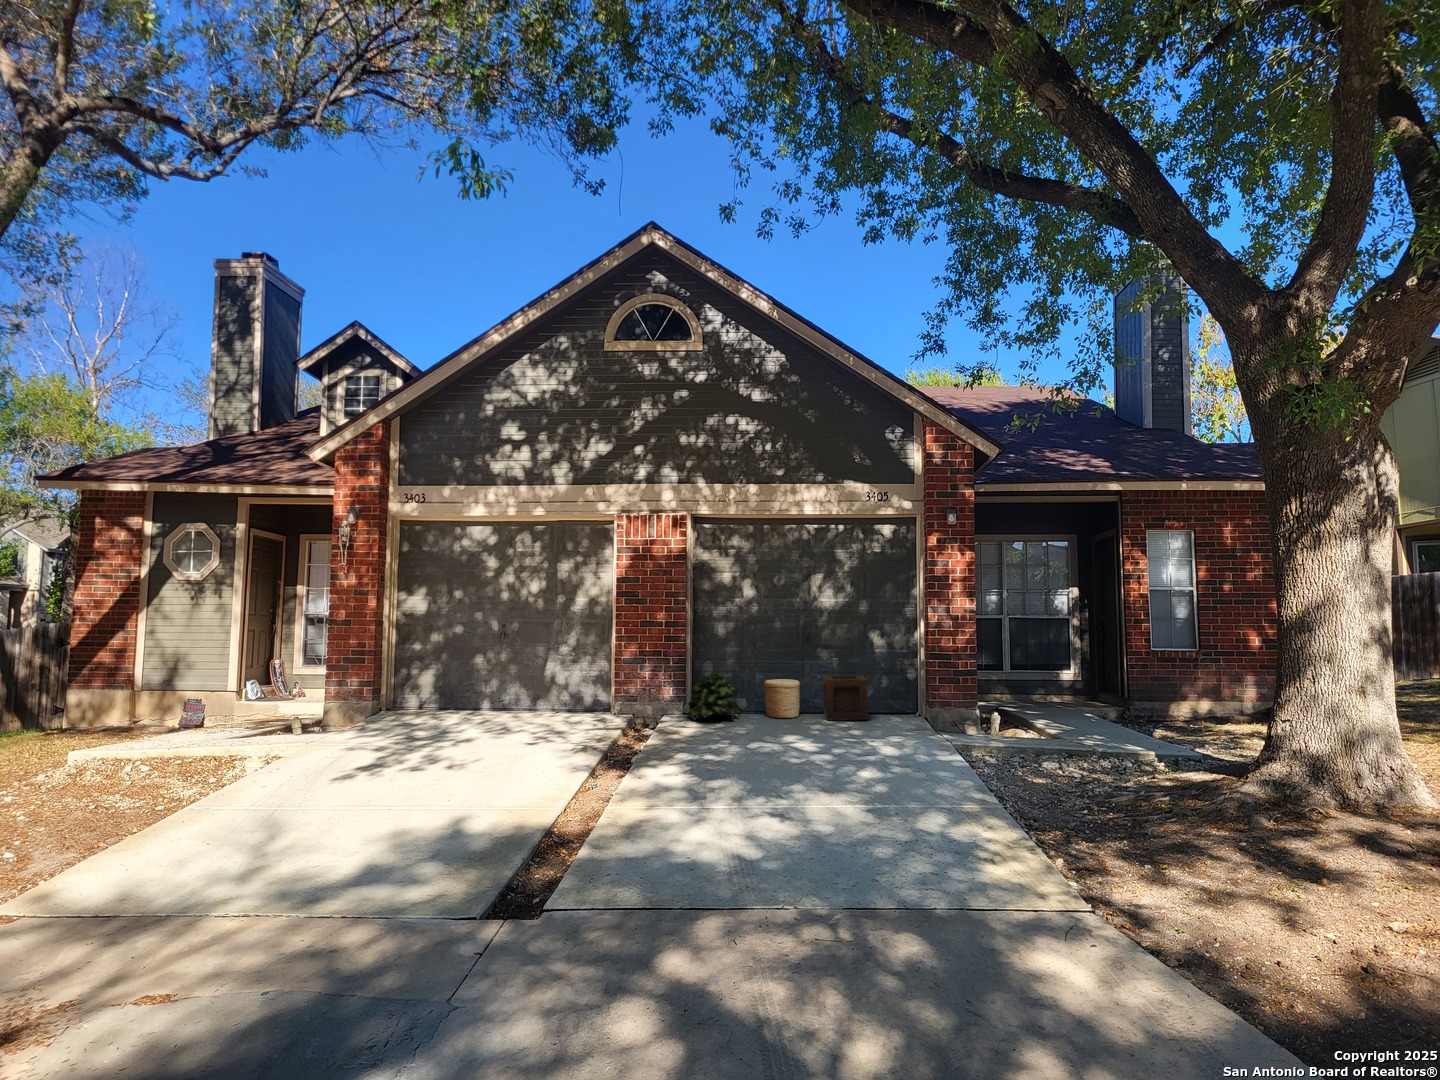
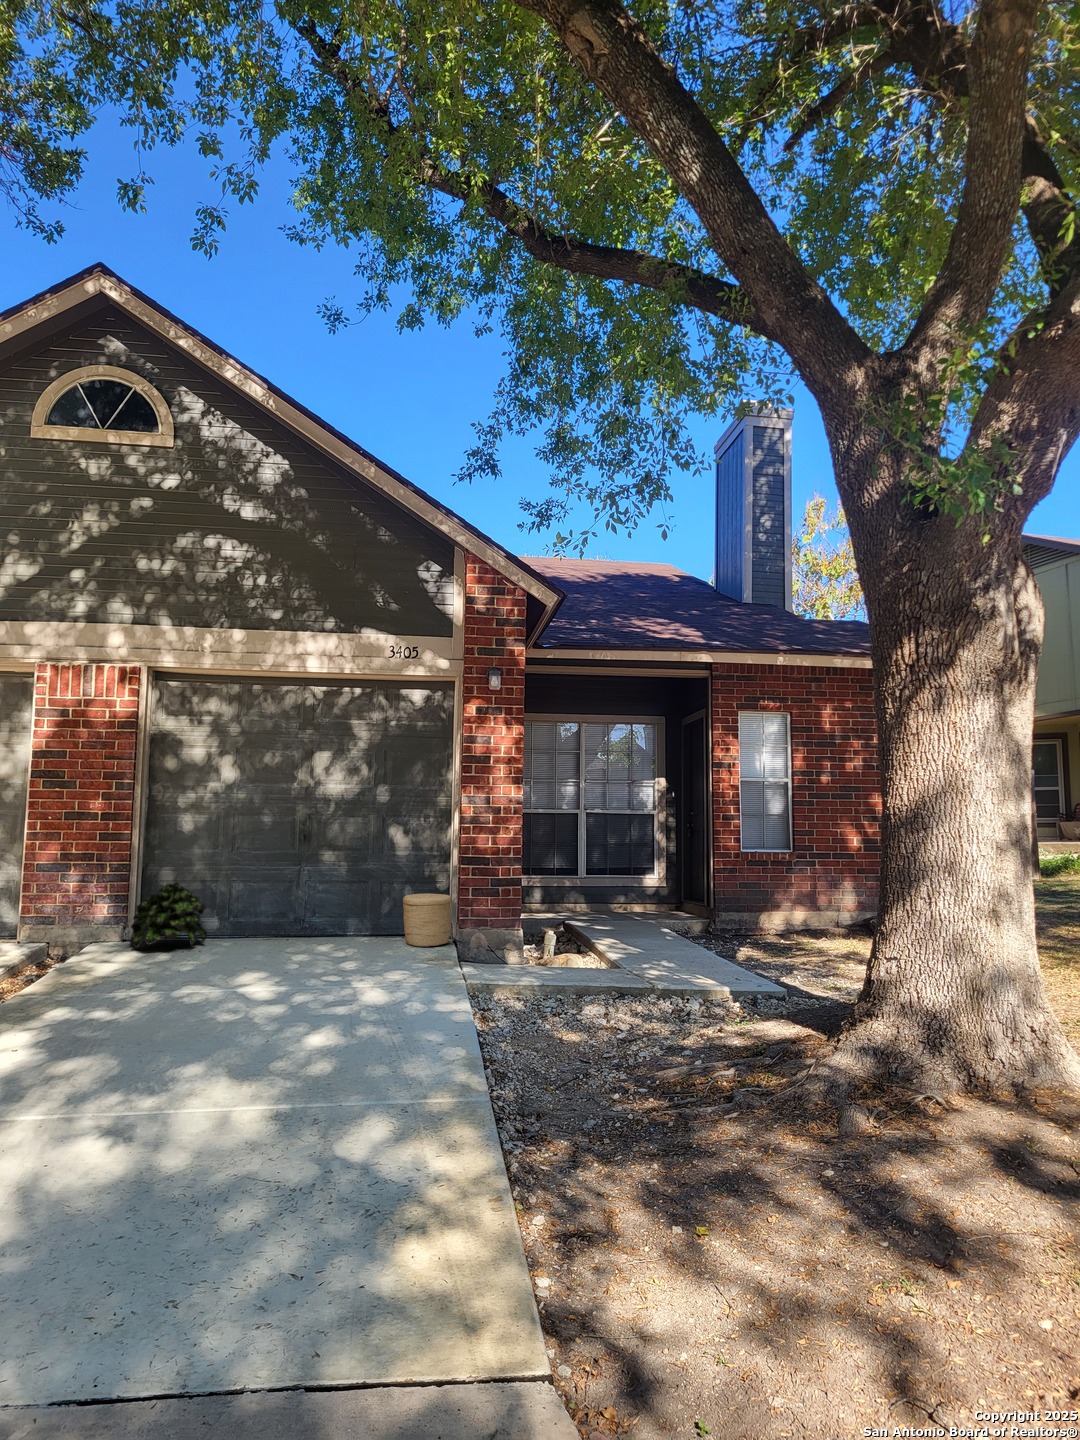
wooden crate: present [823,675,868,720] -> none [324,884,380,945]
woven basket: present [764,679,800,718] -> present [403,894,452,947]

